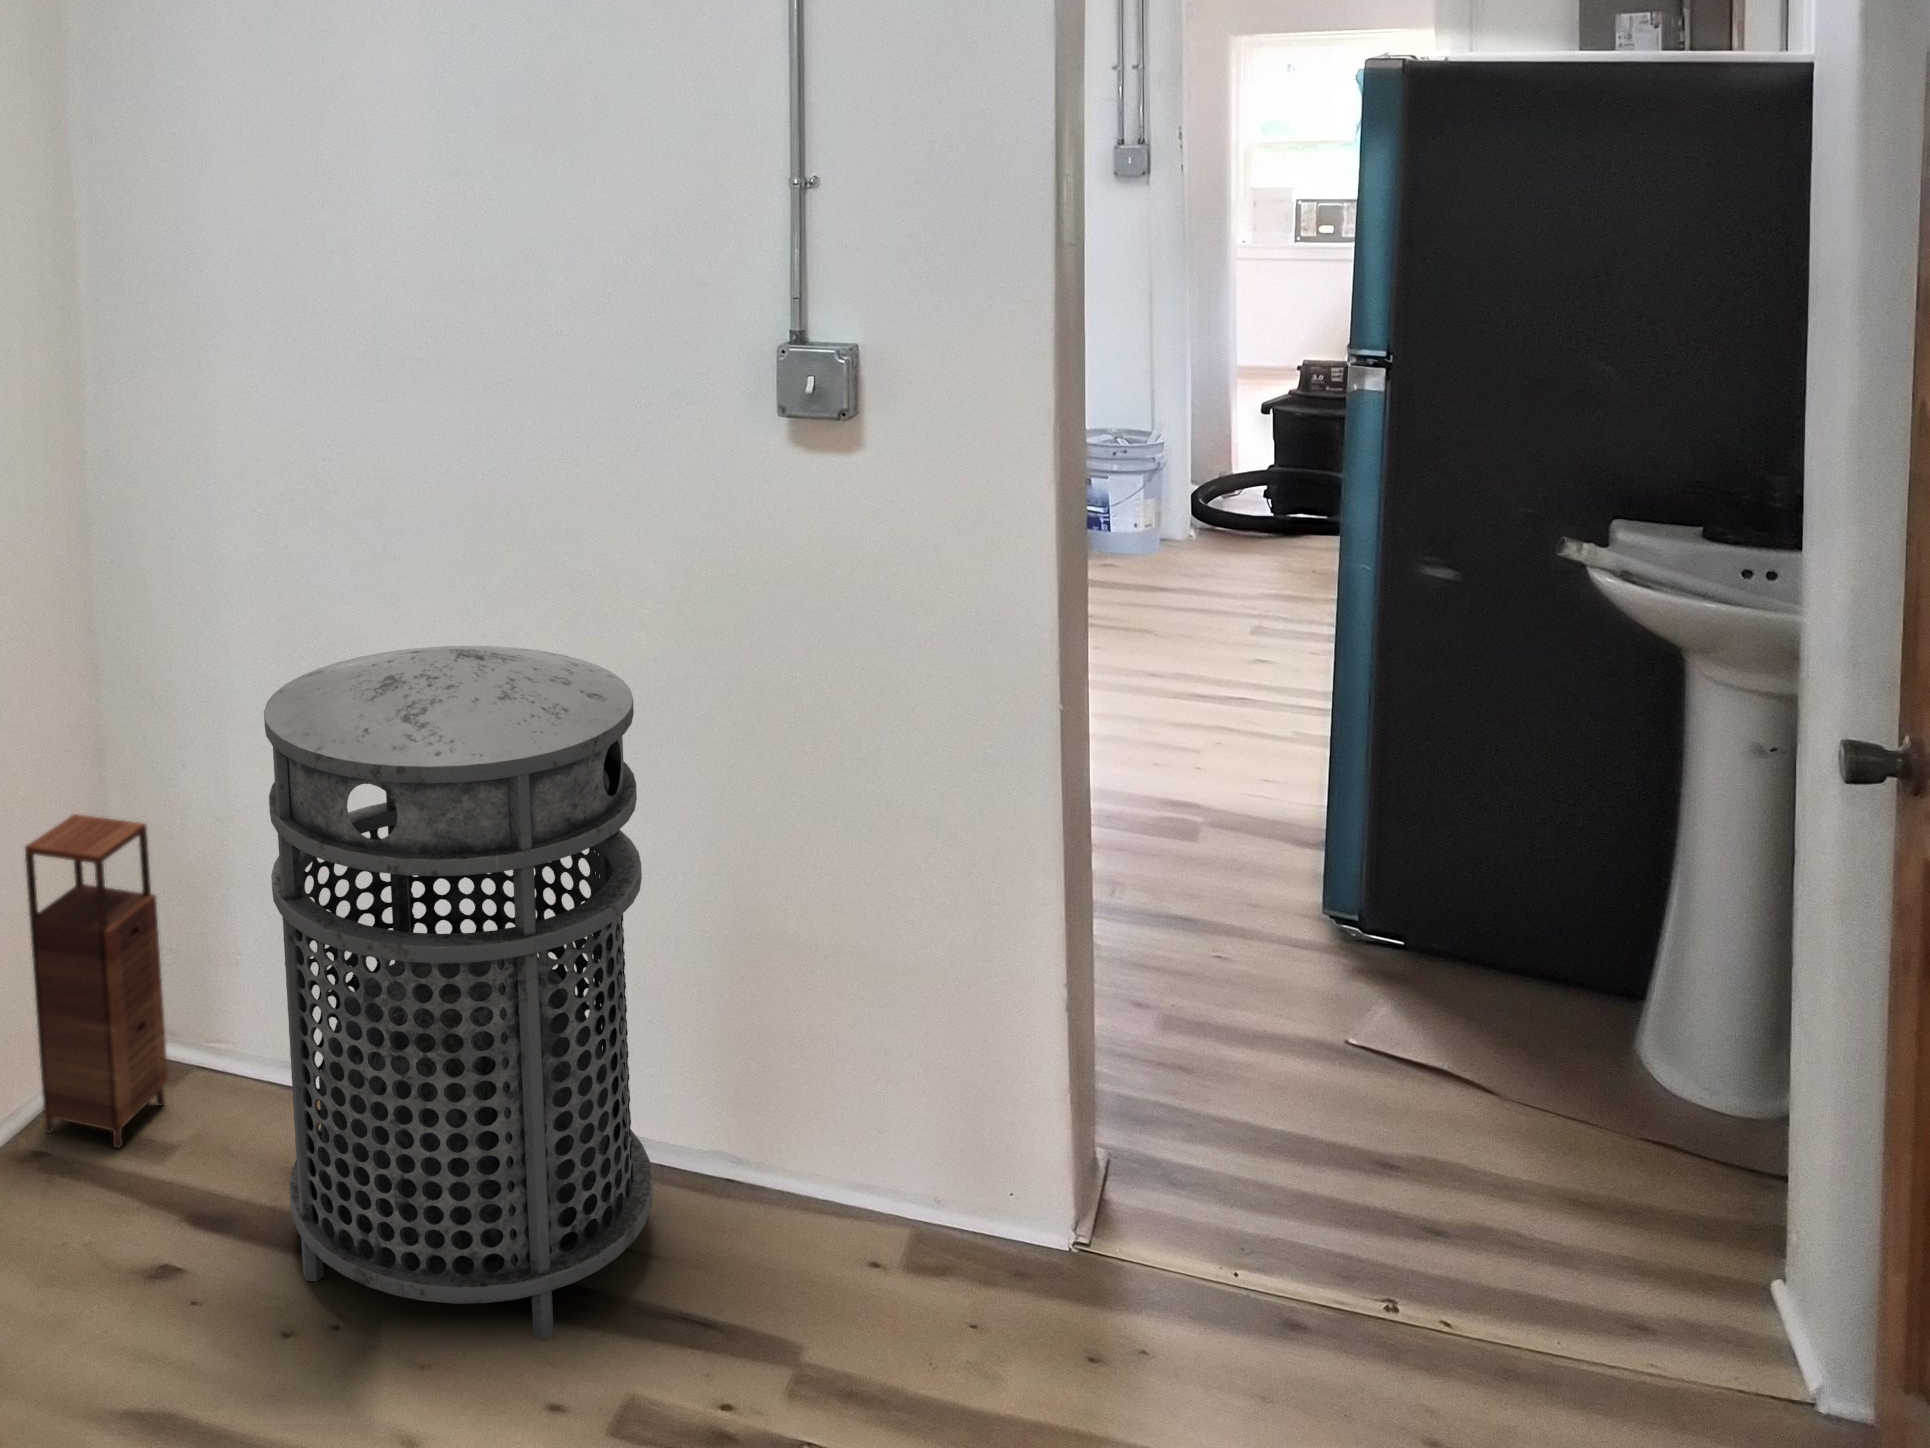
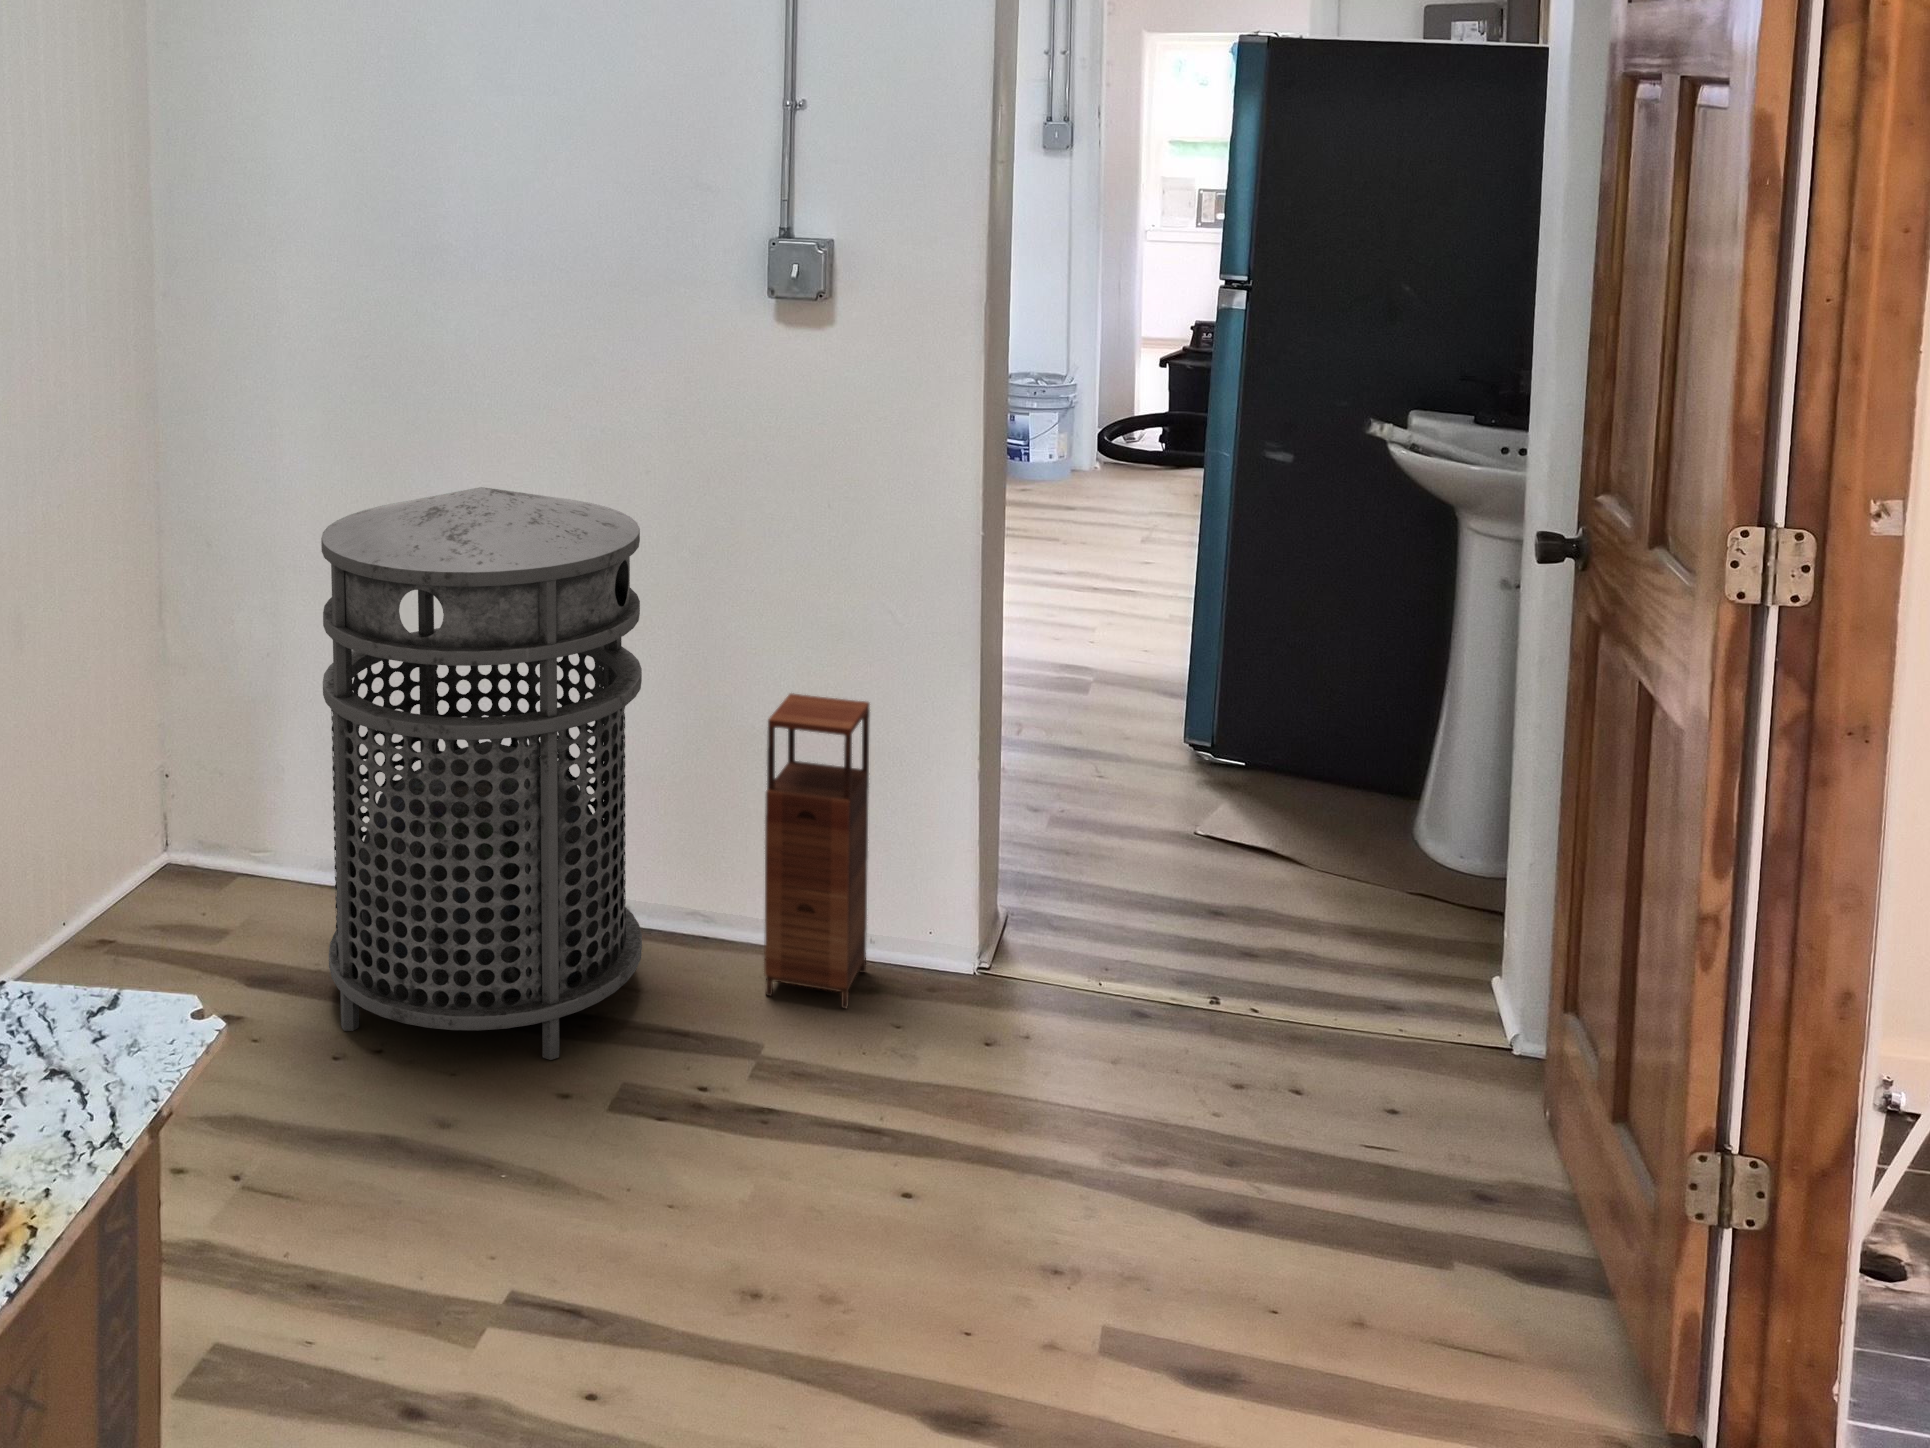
storage cabinet: present [25,814,168,1148] -> present [764,693,870,1008]

